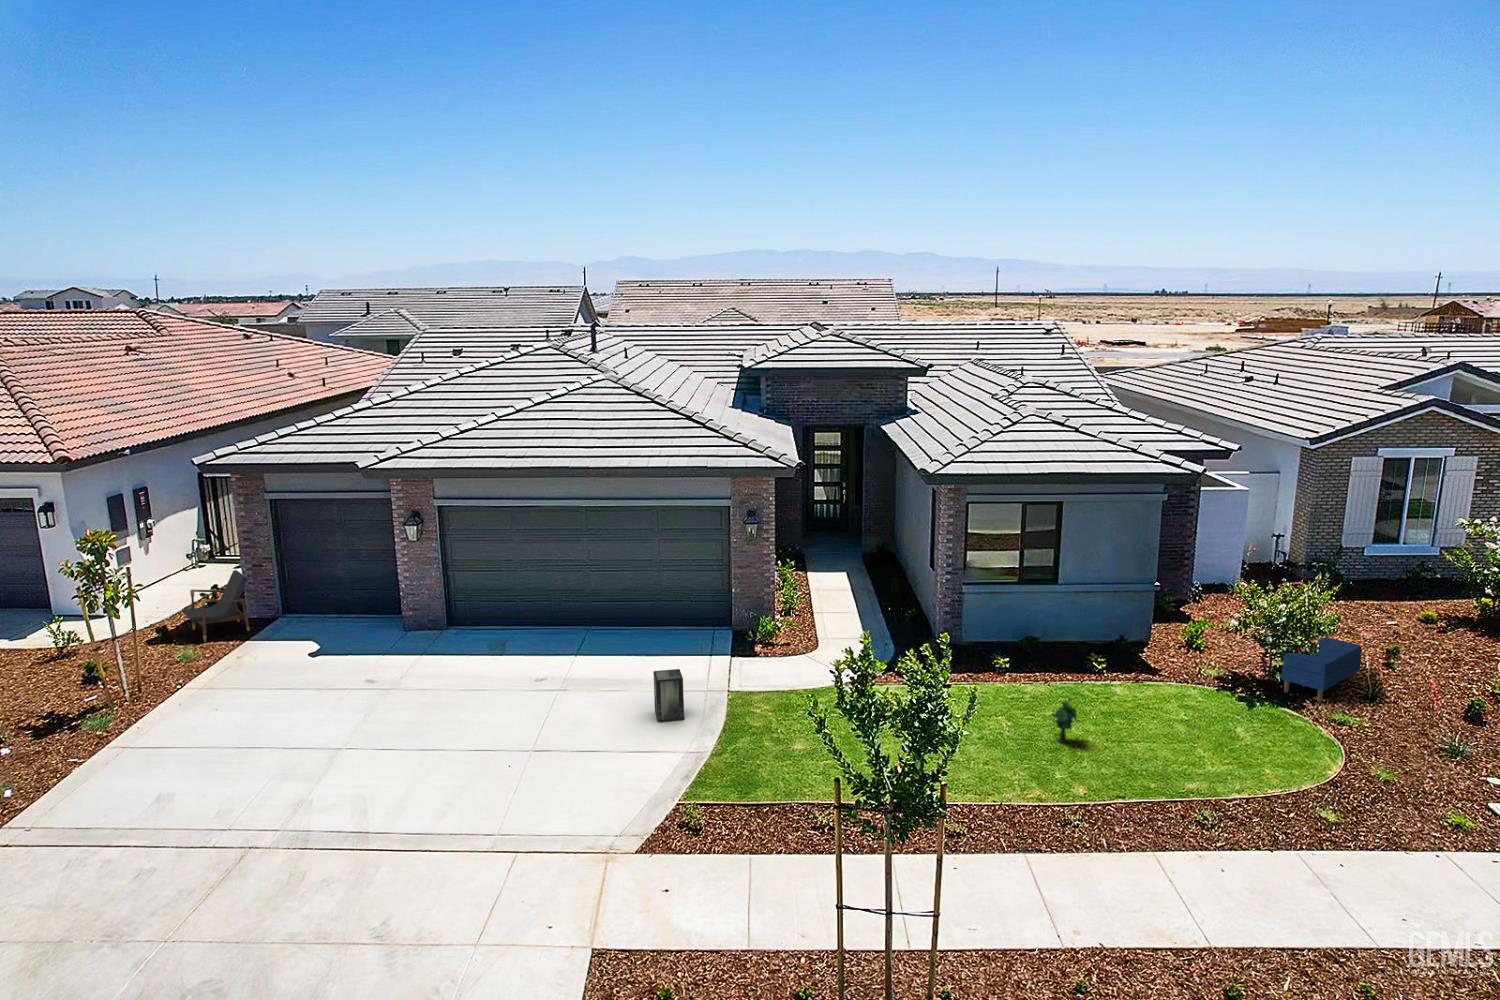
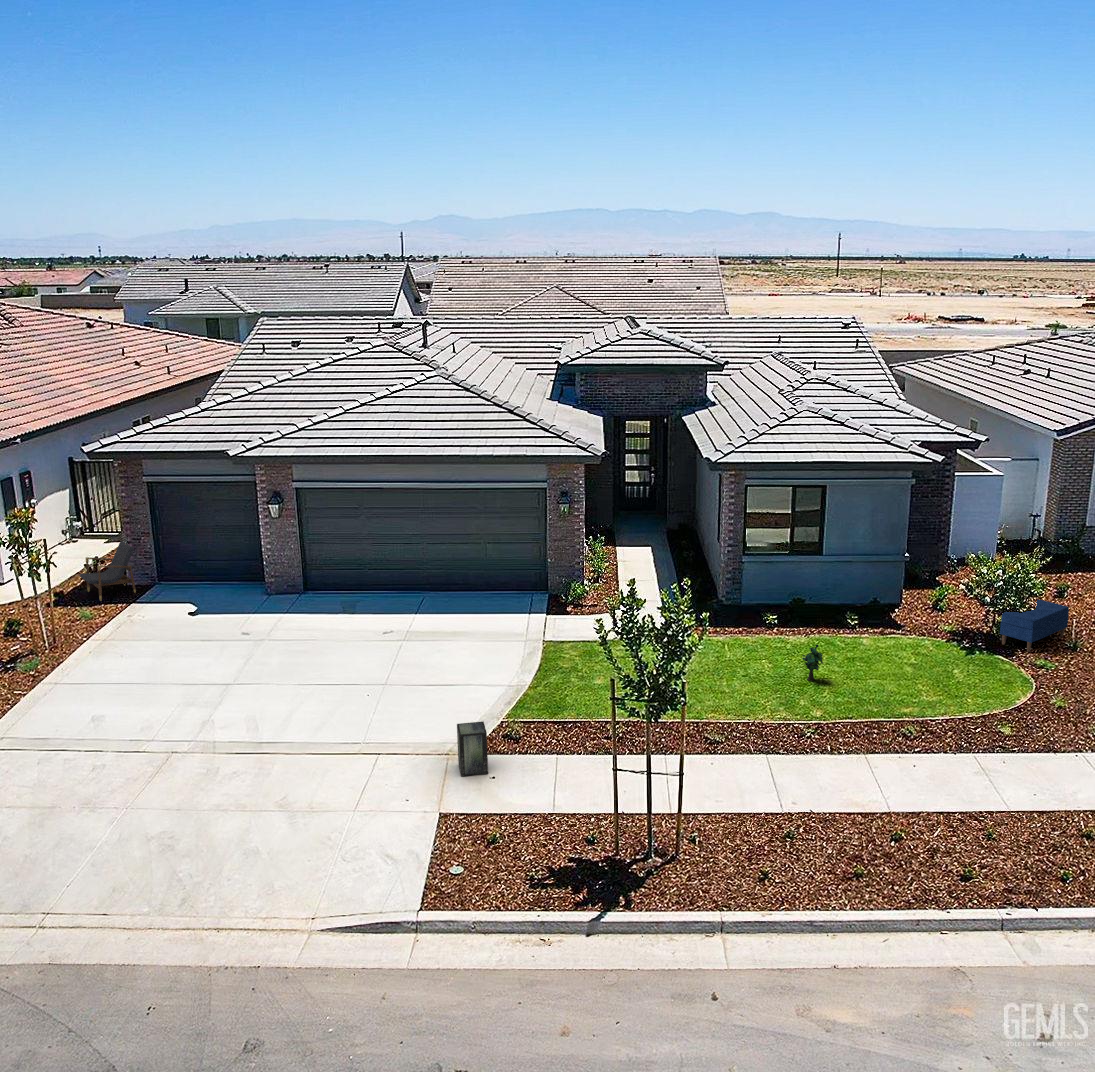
storage box: present [653,669,684,722] -> present [457,722,488,776]

